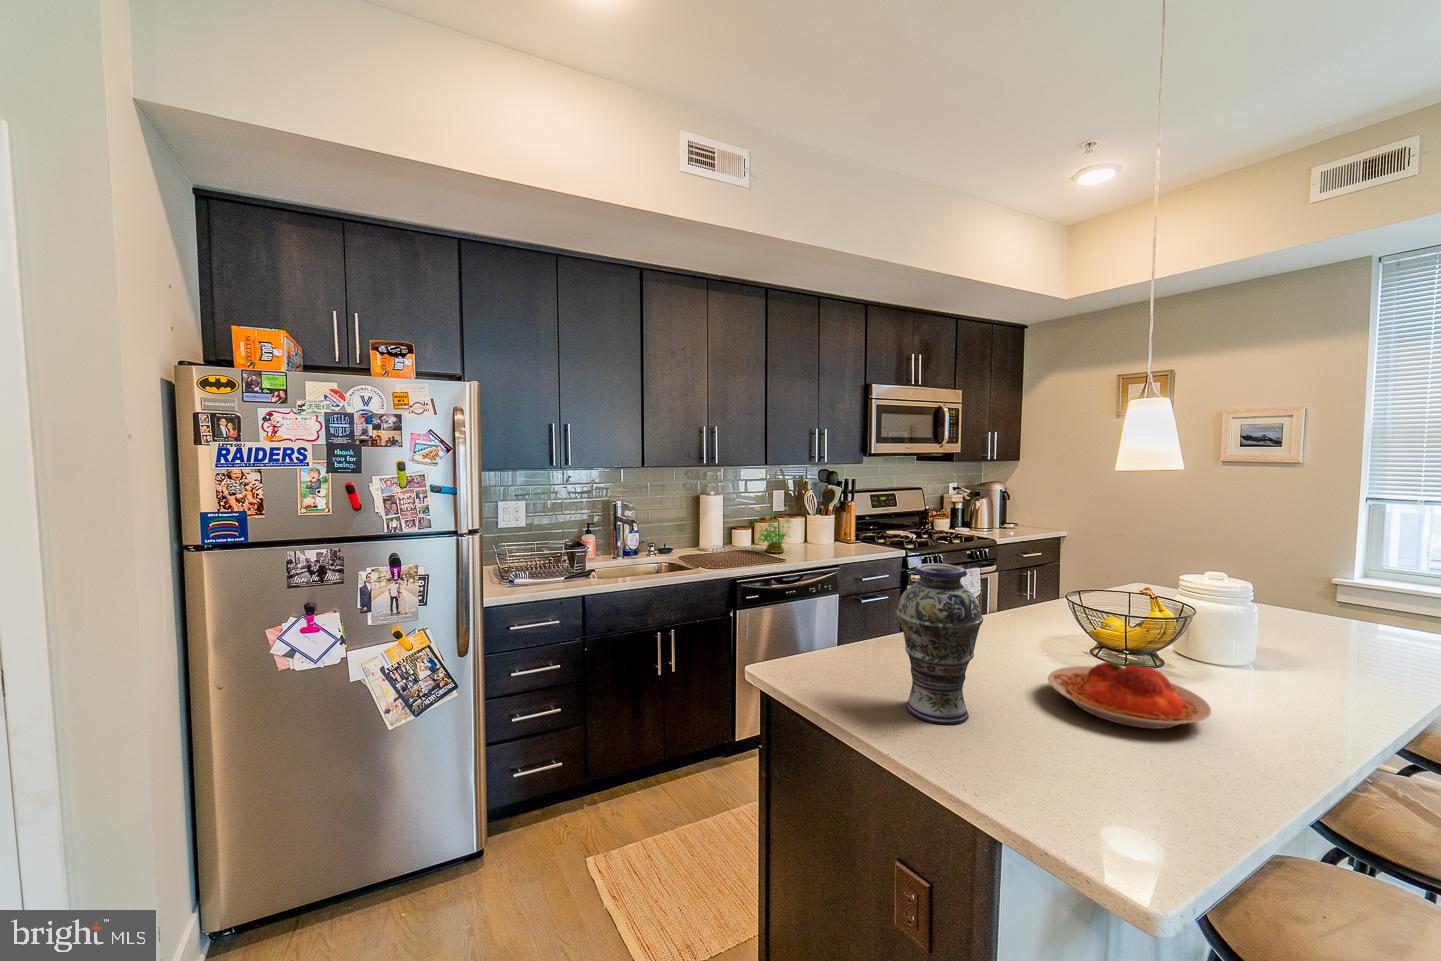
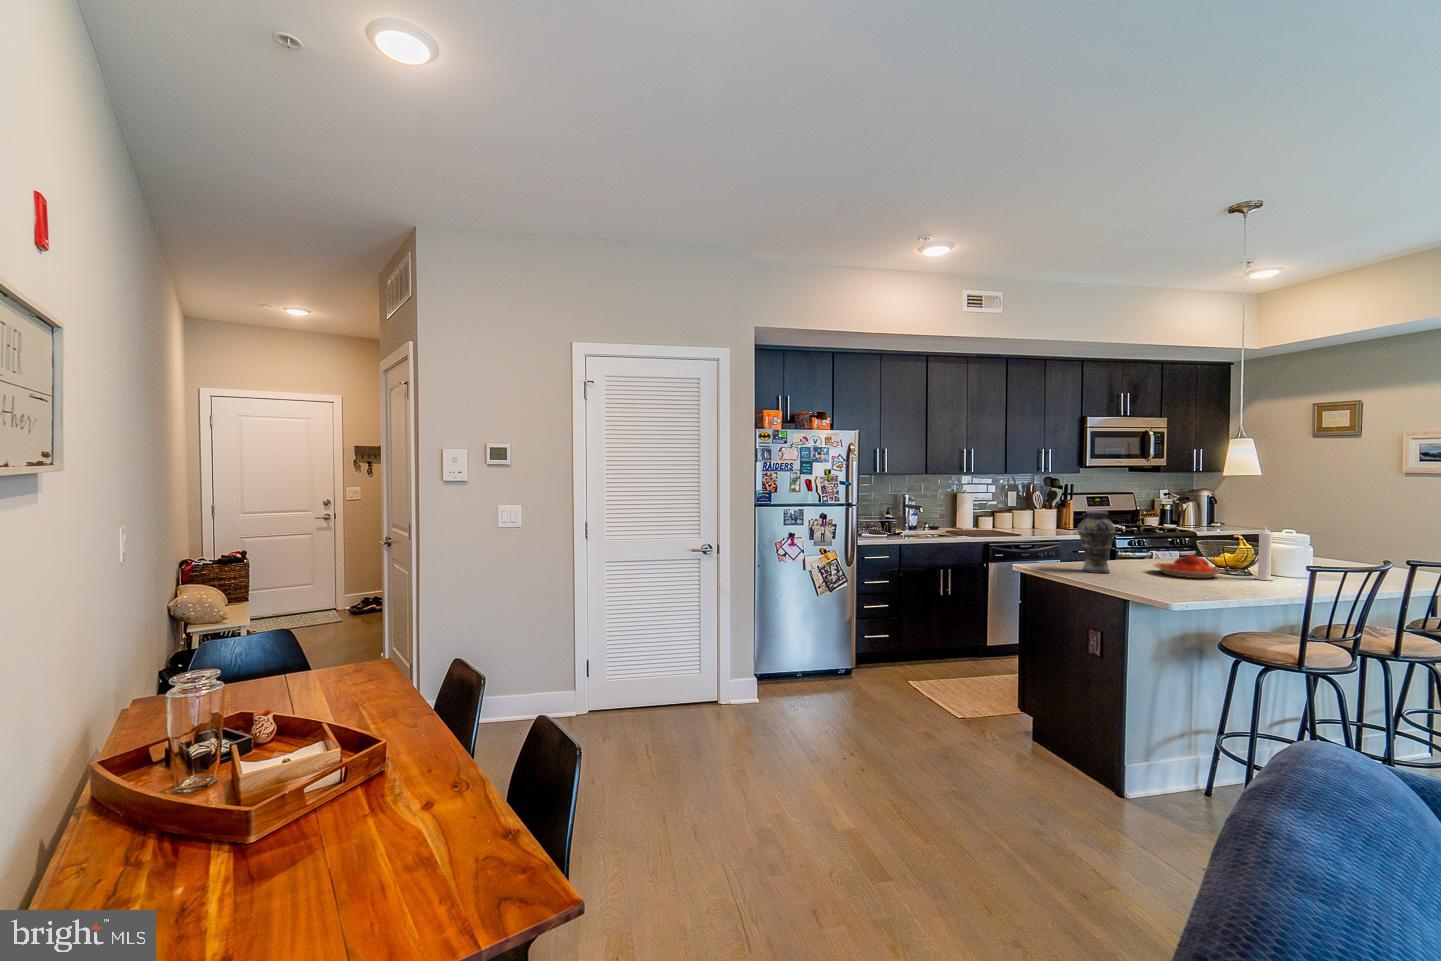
potted plant: present [752,507,792,553] -> none [993,497,1025,532]
candle: none [1255,594,1303,722] -> present [1254,526,1274,581]

